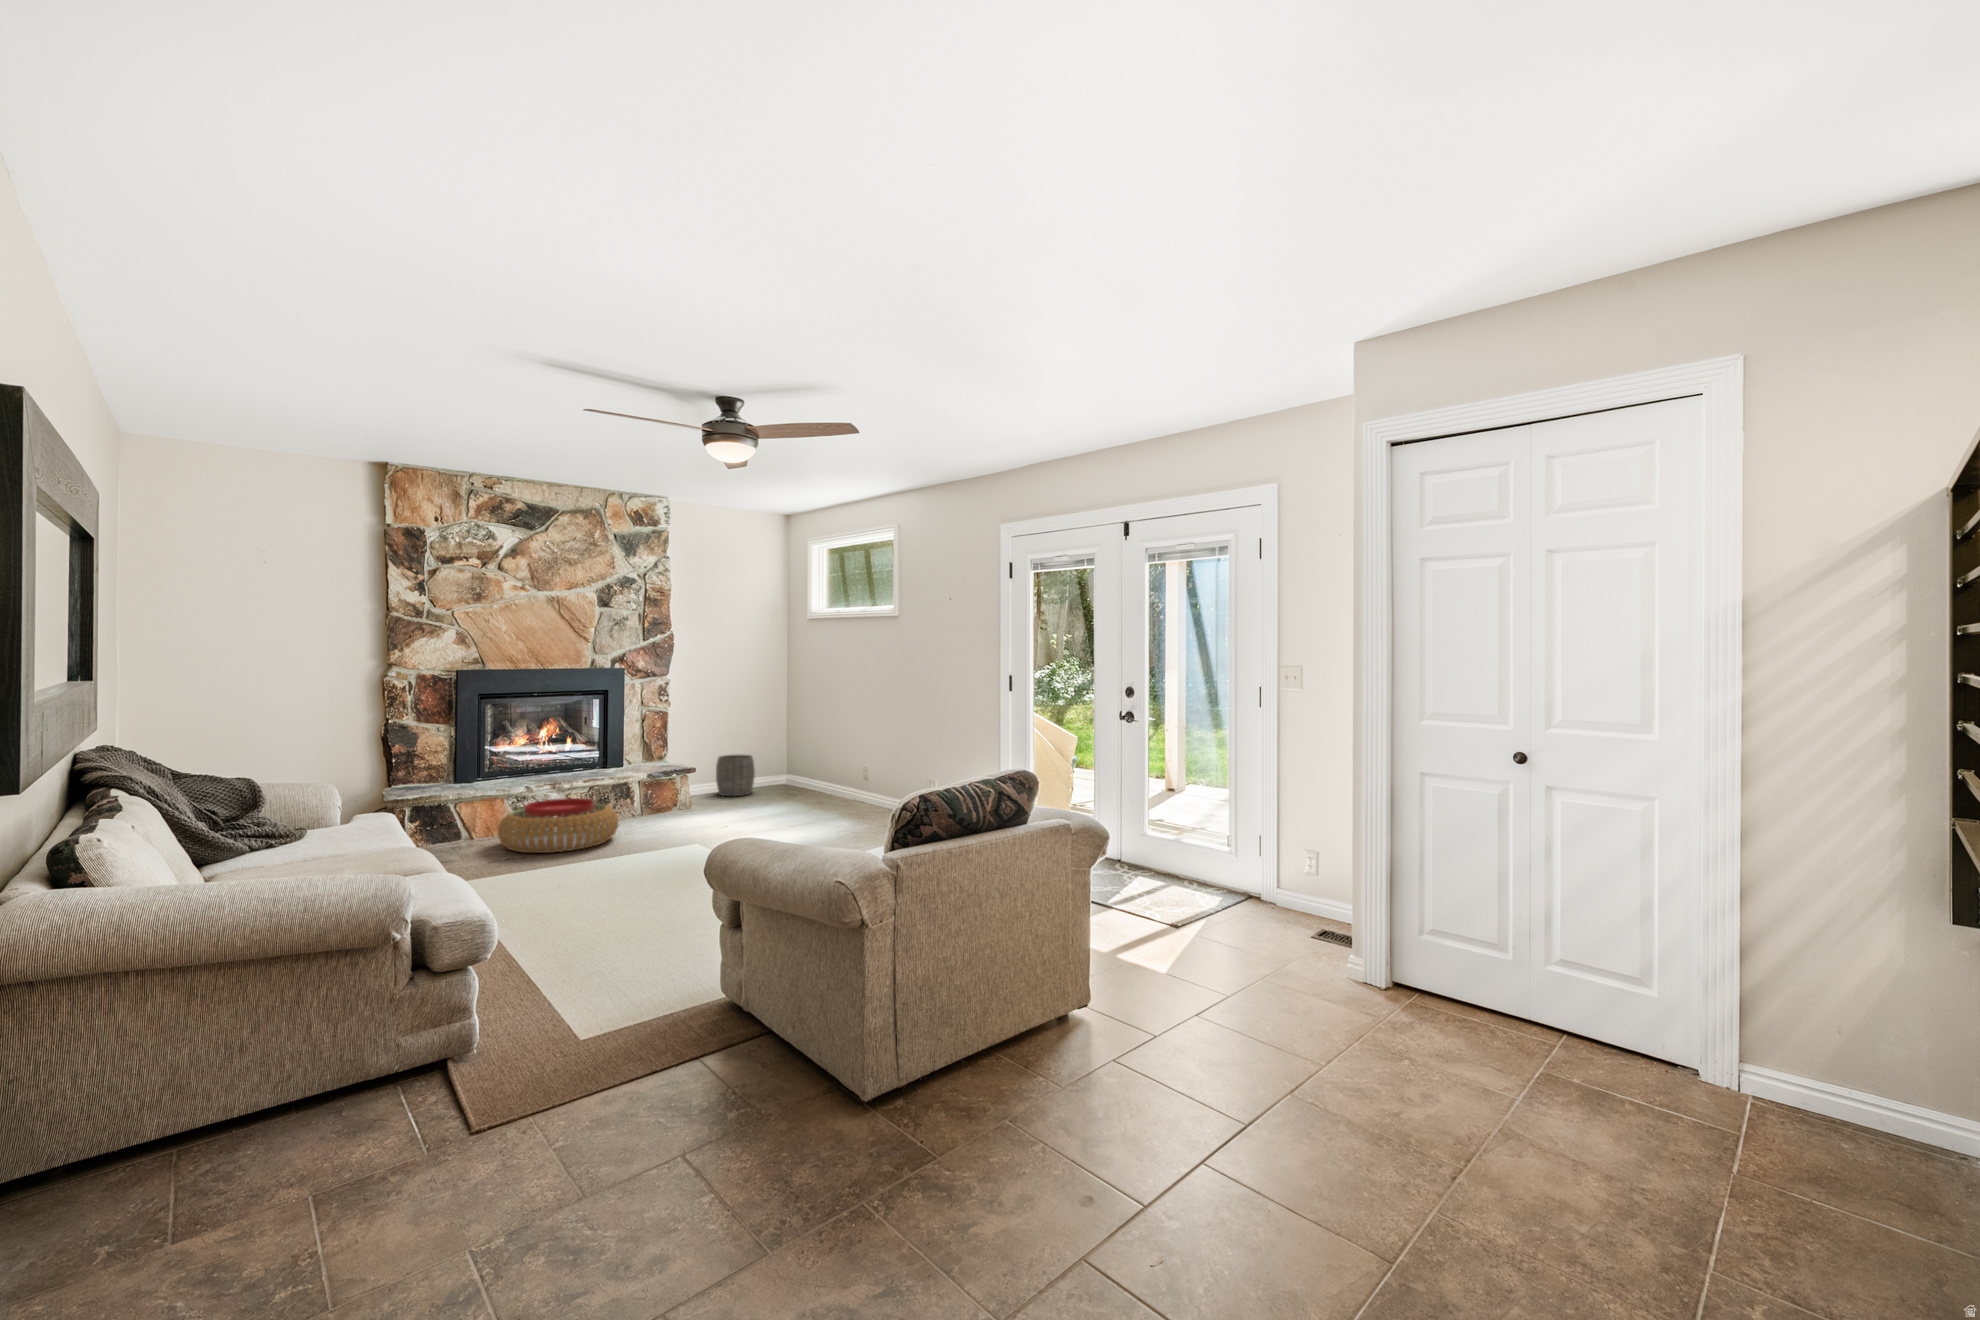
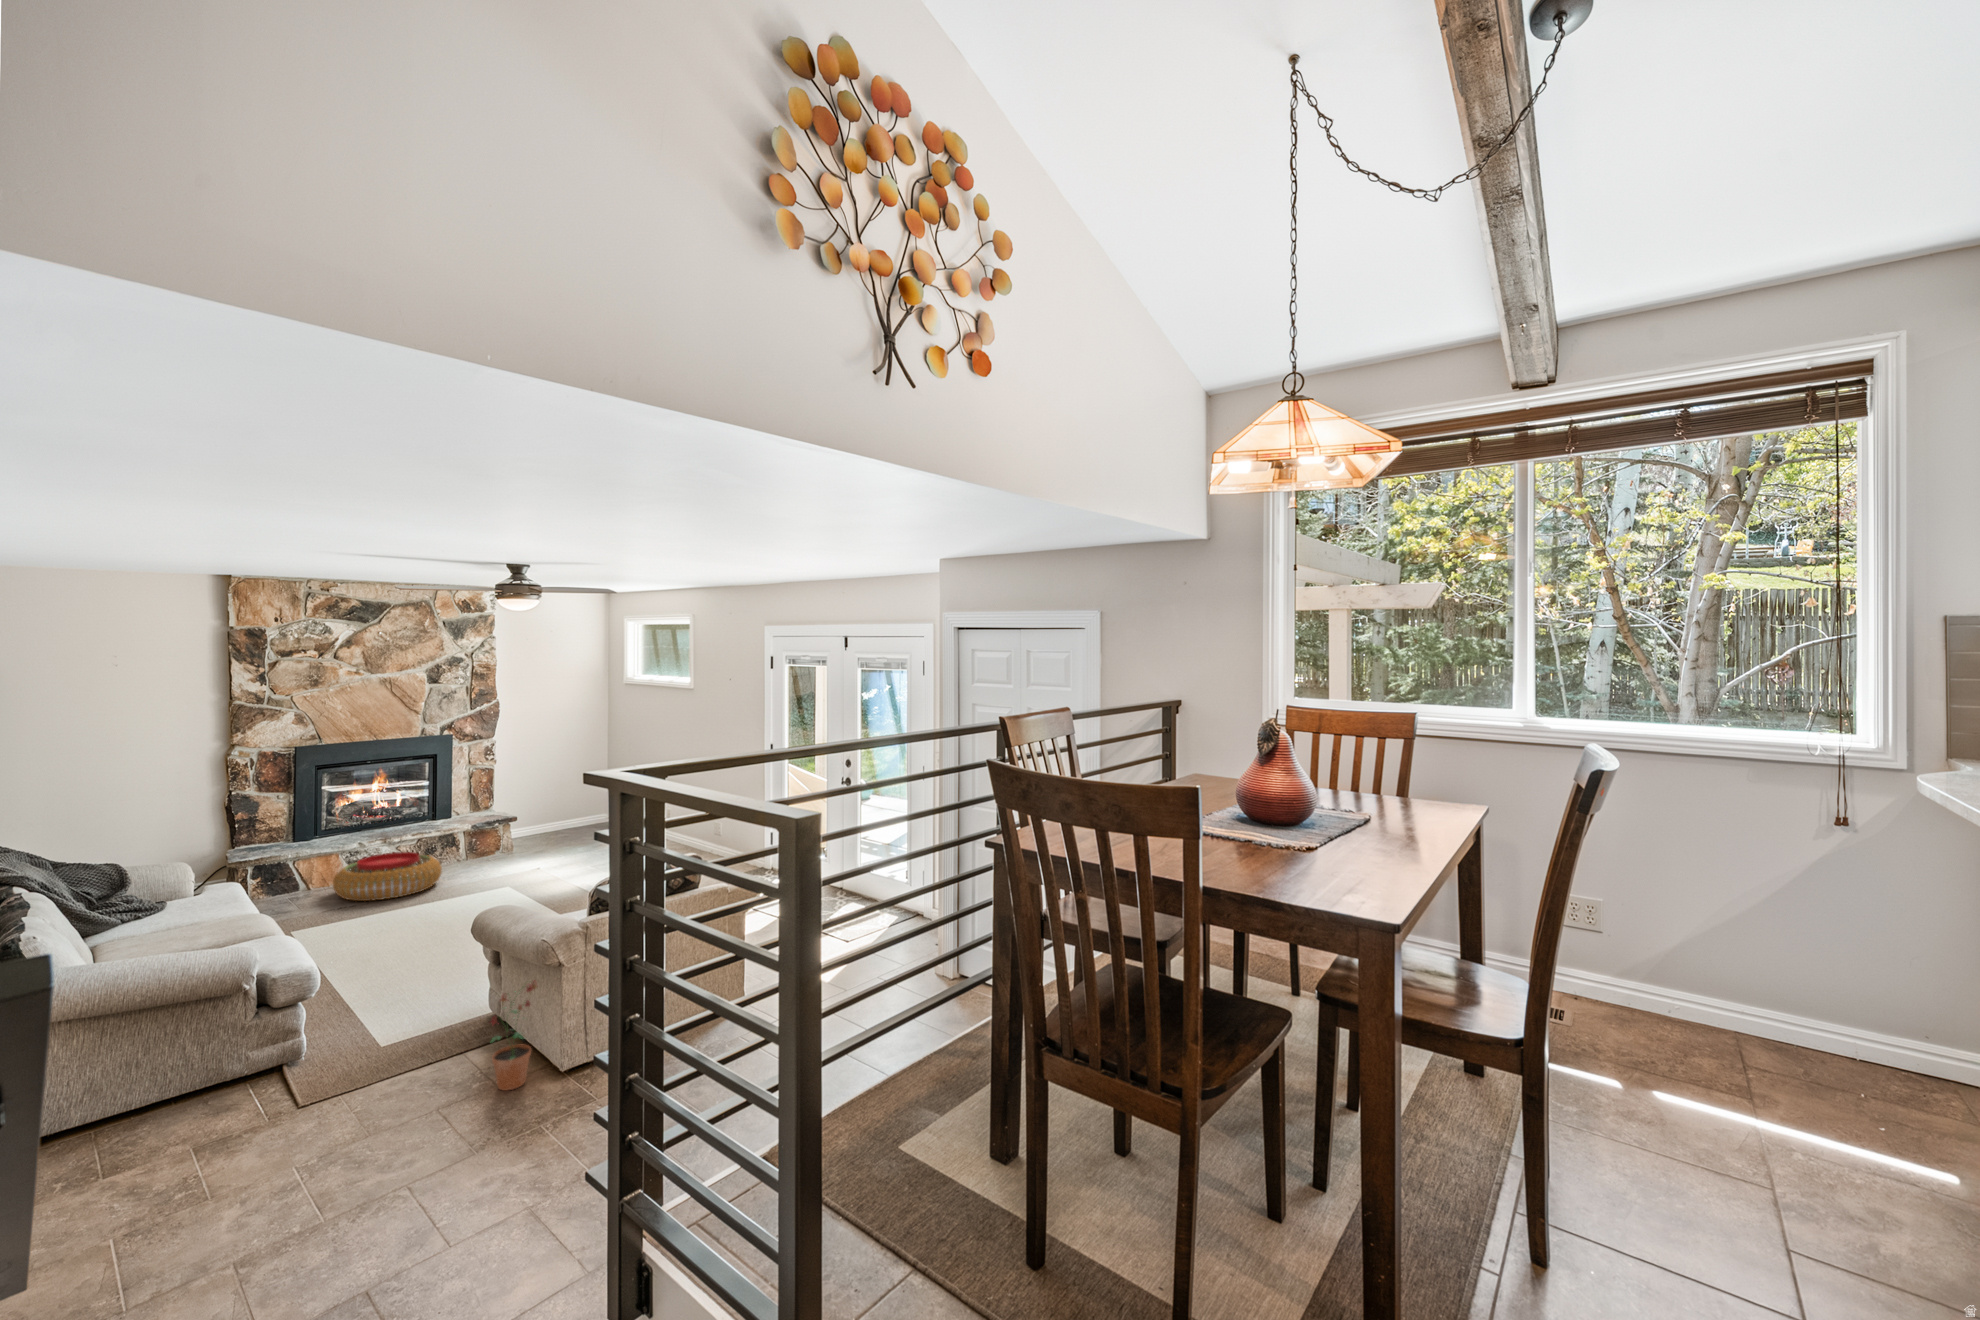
woven basket: present [716,754,755,796] -> none [539,800,574,837]
potted plant: none [750,947,826,1126] -> present [490,980,537,1090]

